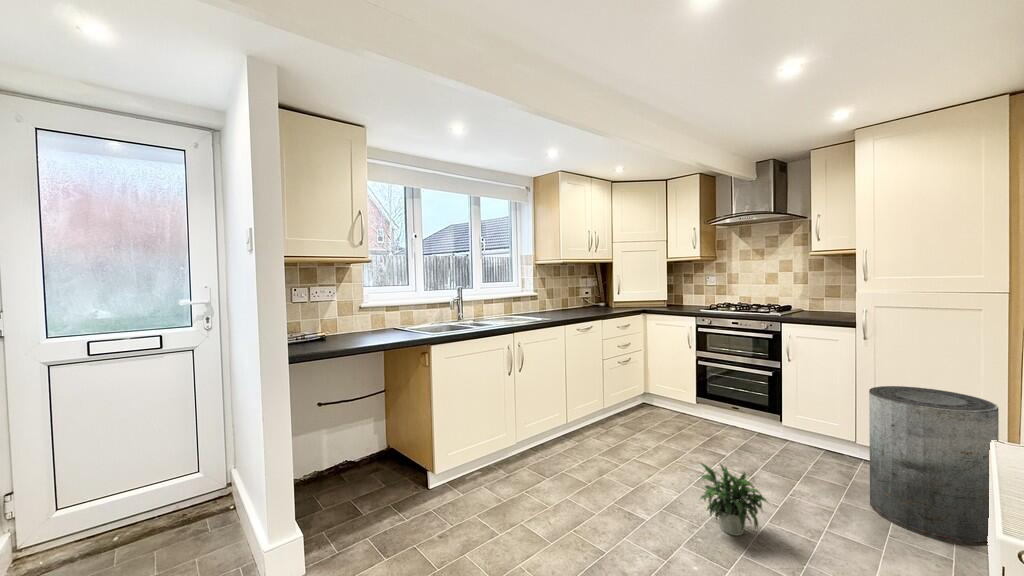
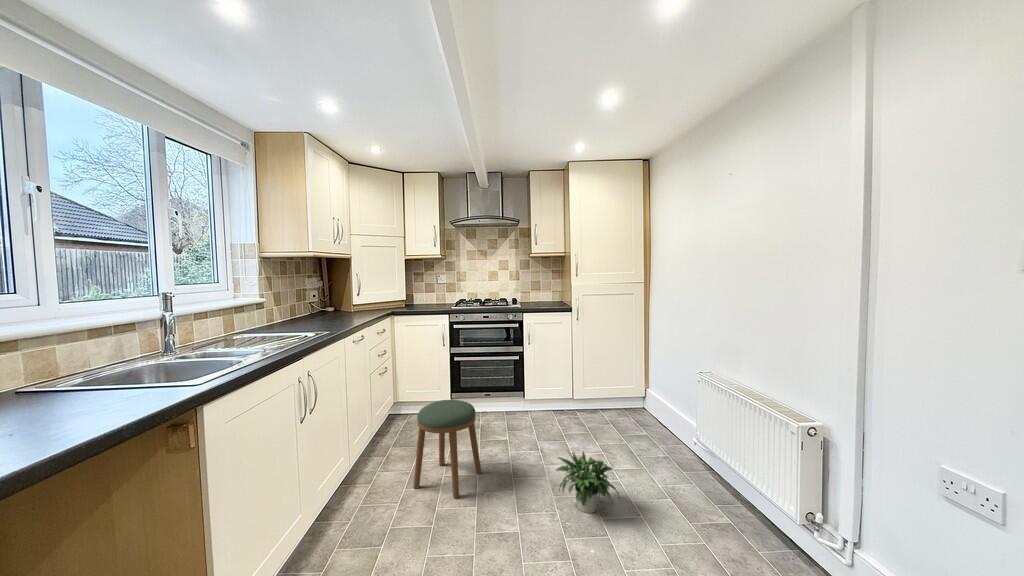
trash can: present [869,386,999,546] -> none [604,349,667,447]
stool: none [603,389,665,473] -> present [413,400,481,499]

